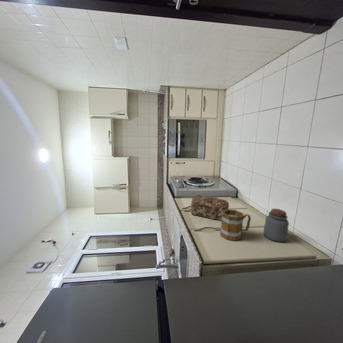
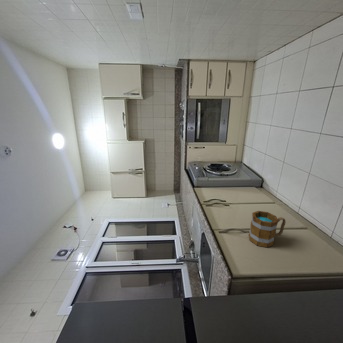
bread loaf: present [191,195,229,220] -> none [214,190,258,220]
jar: present [264,209,289,242] -> none [299,212,332,250]

